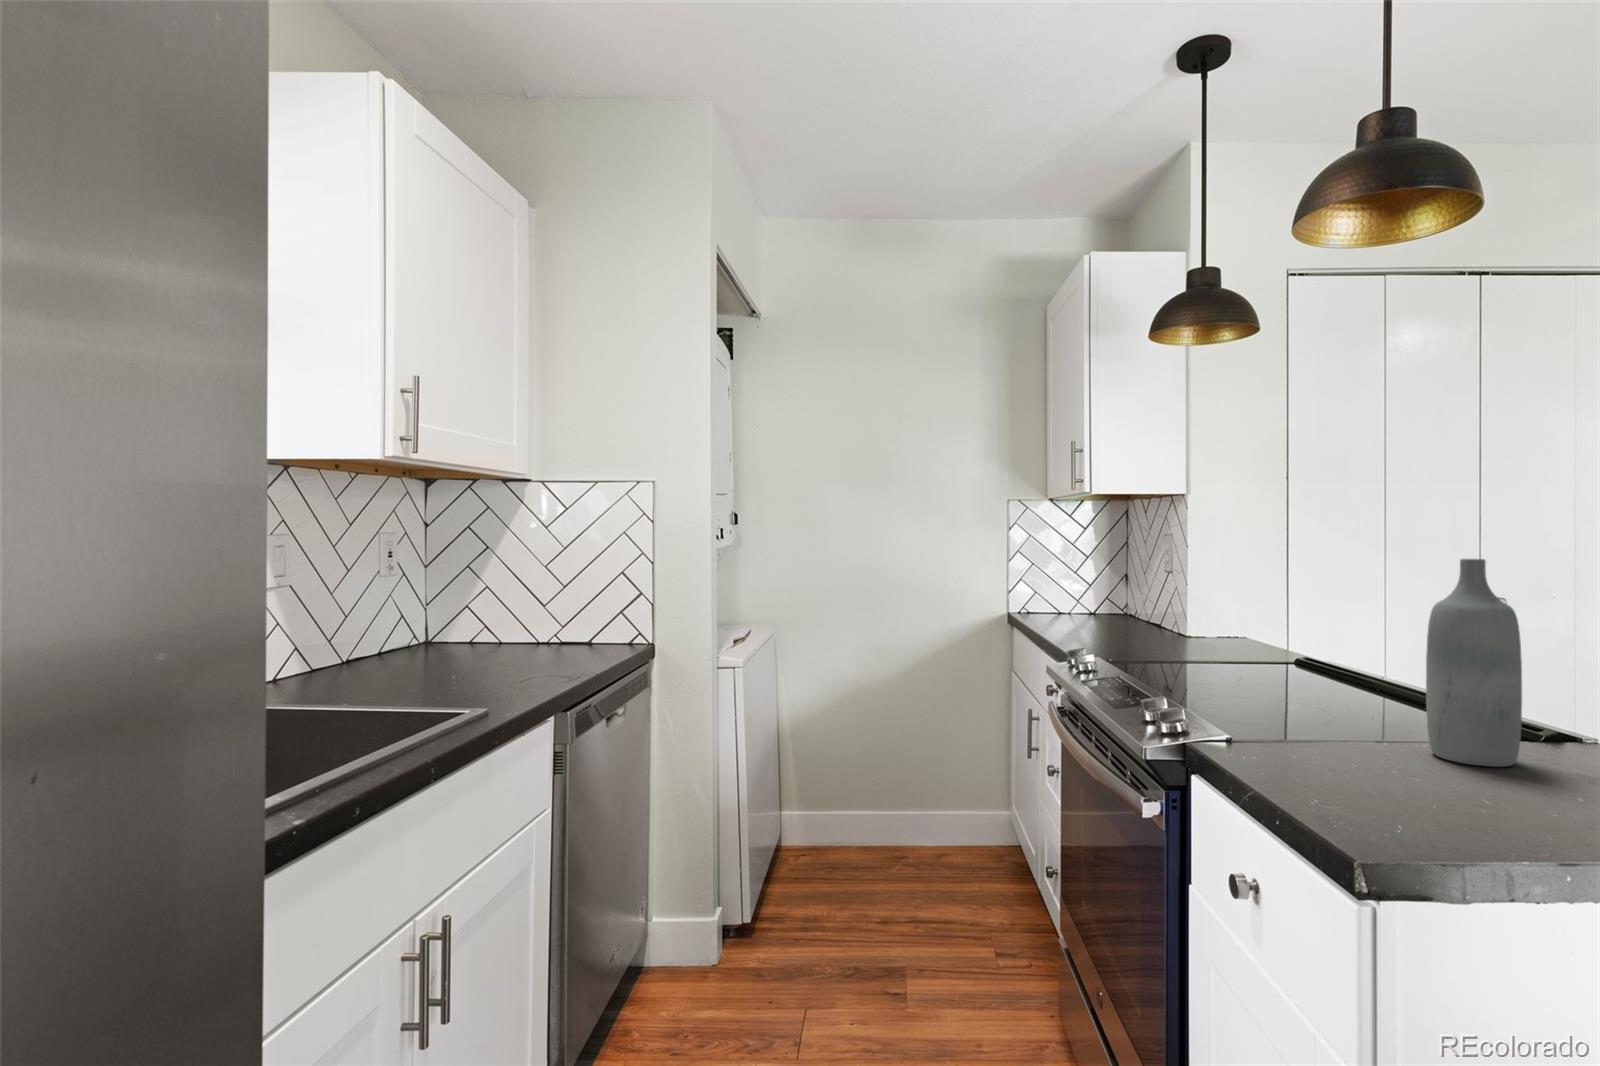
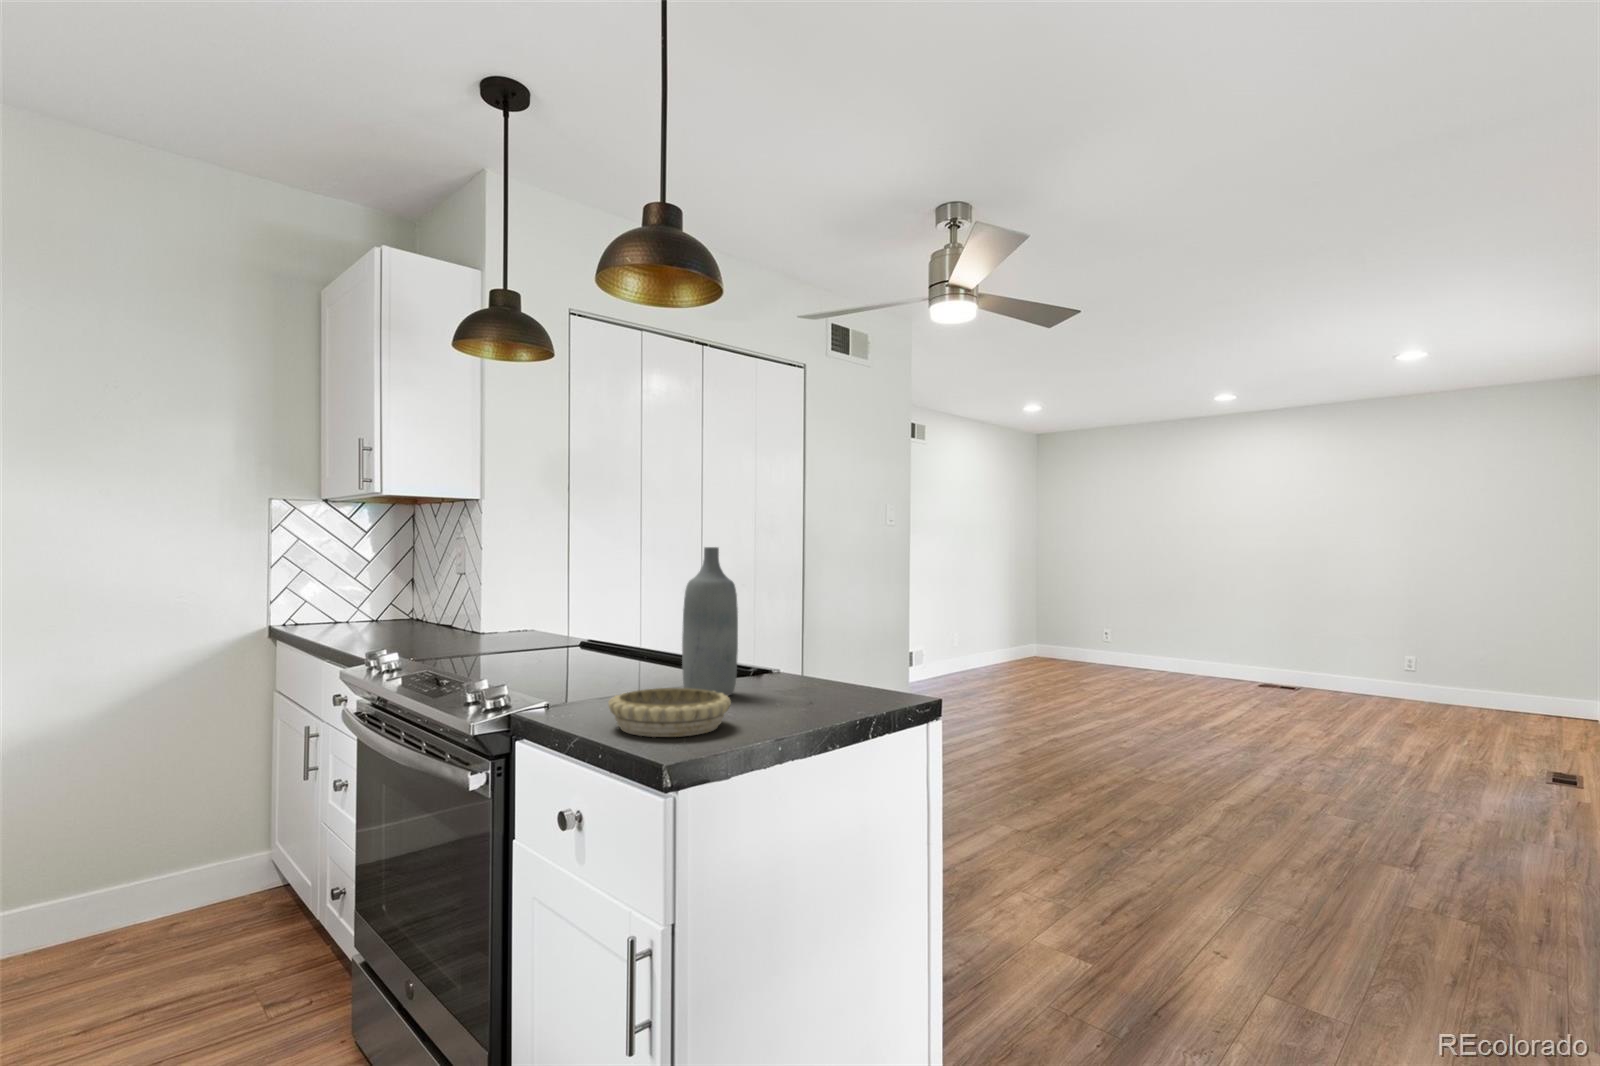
decorative bowl: none [1295,743,1488,821] -> present [608,688,731,737]

